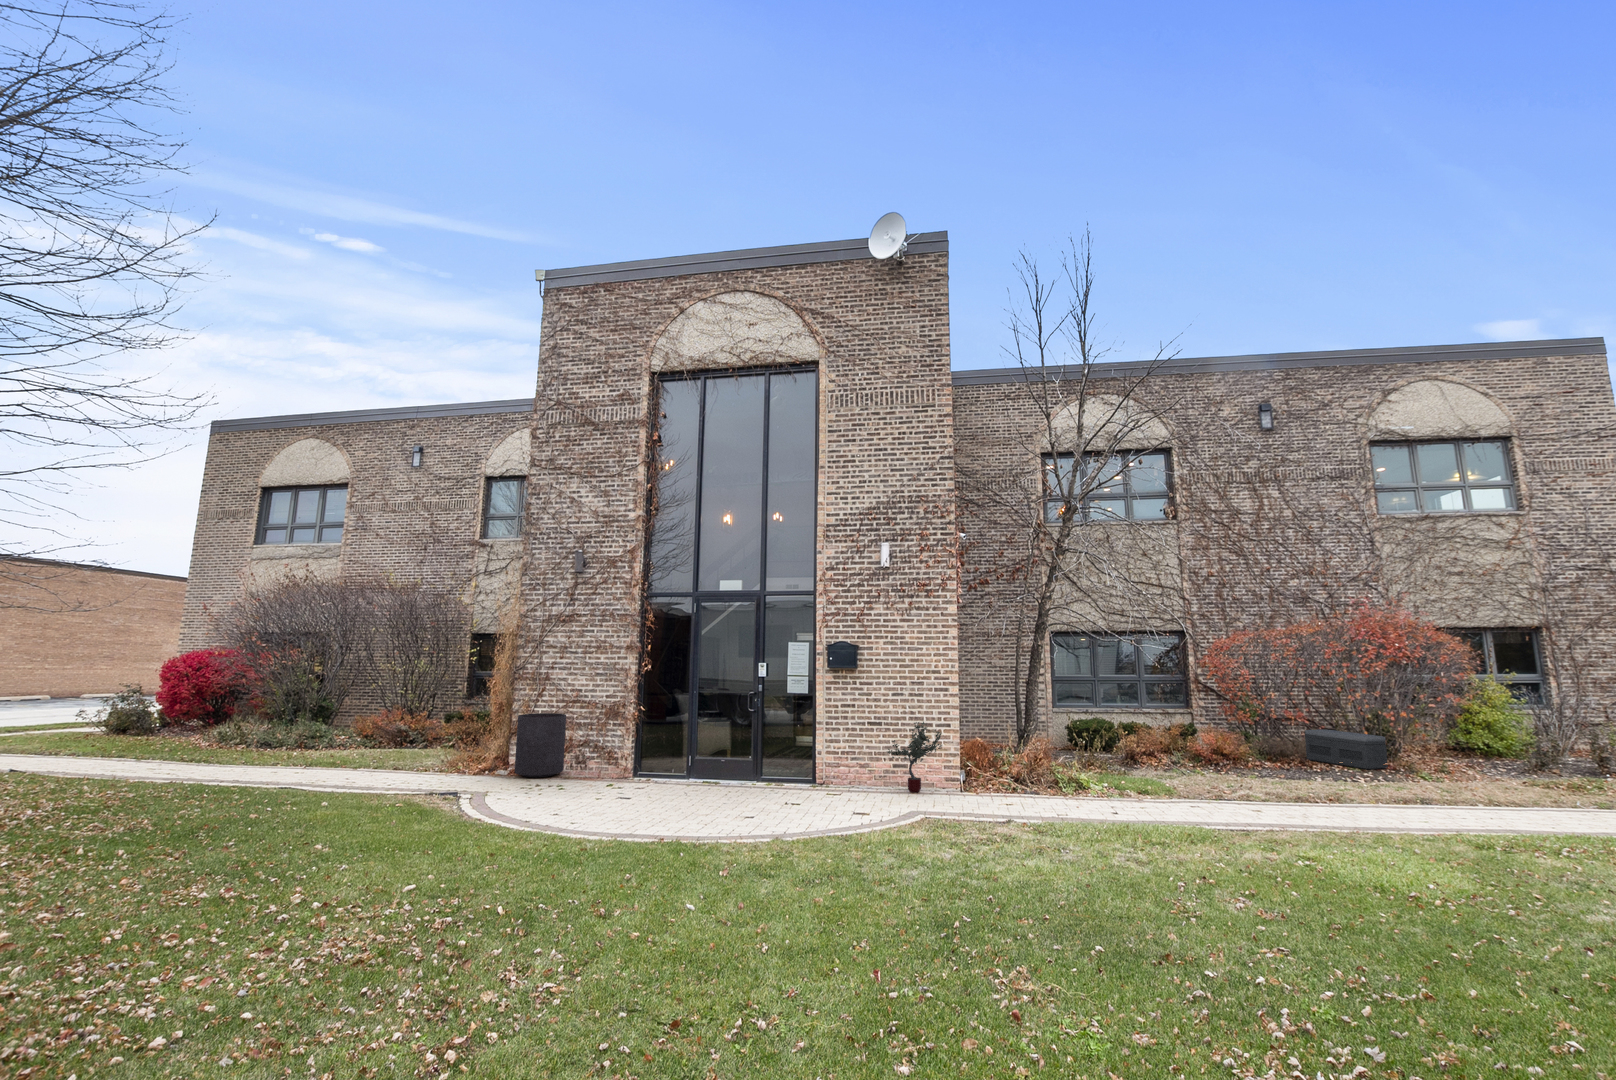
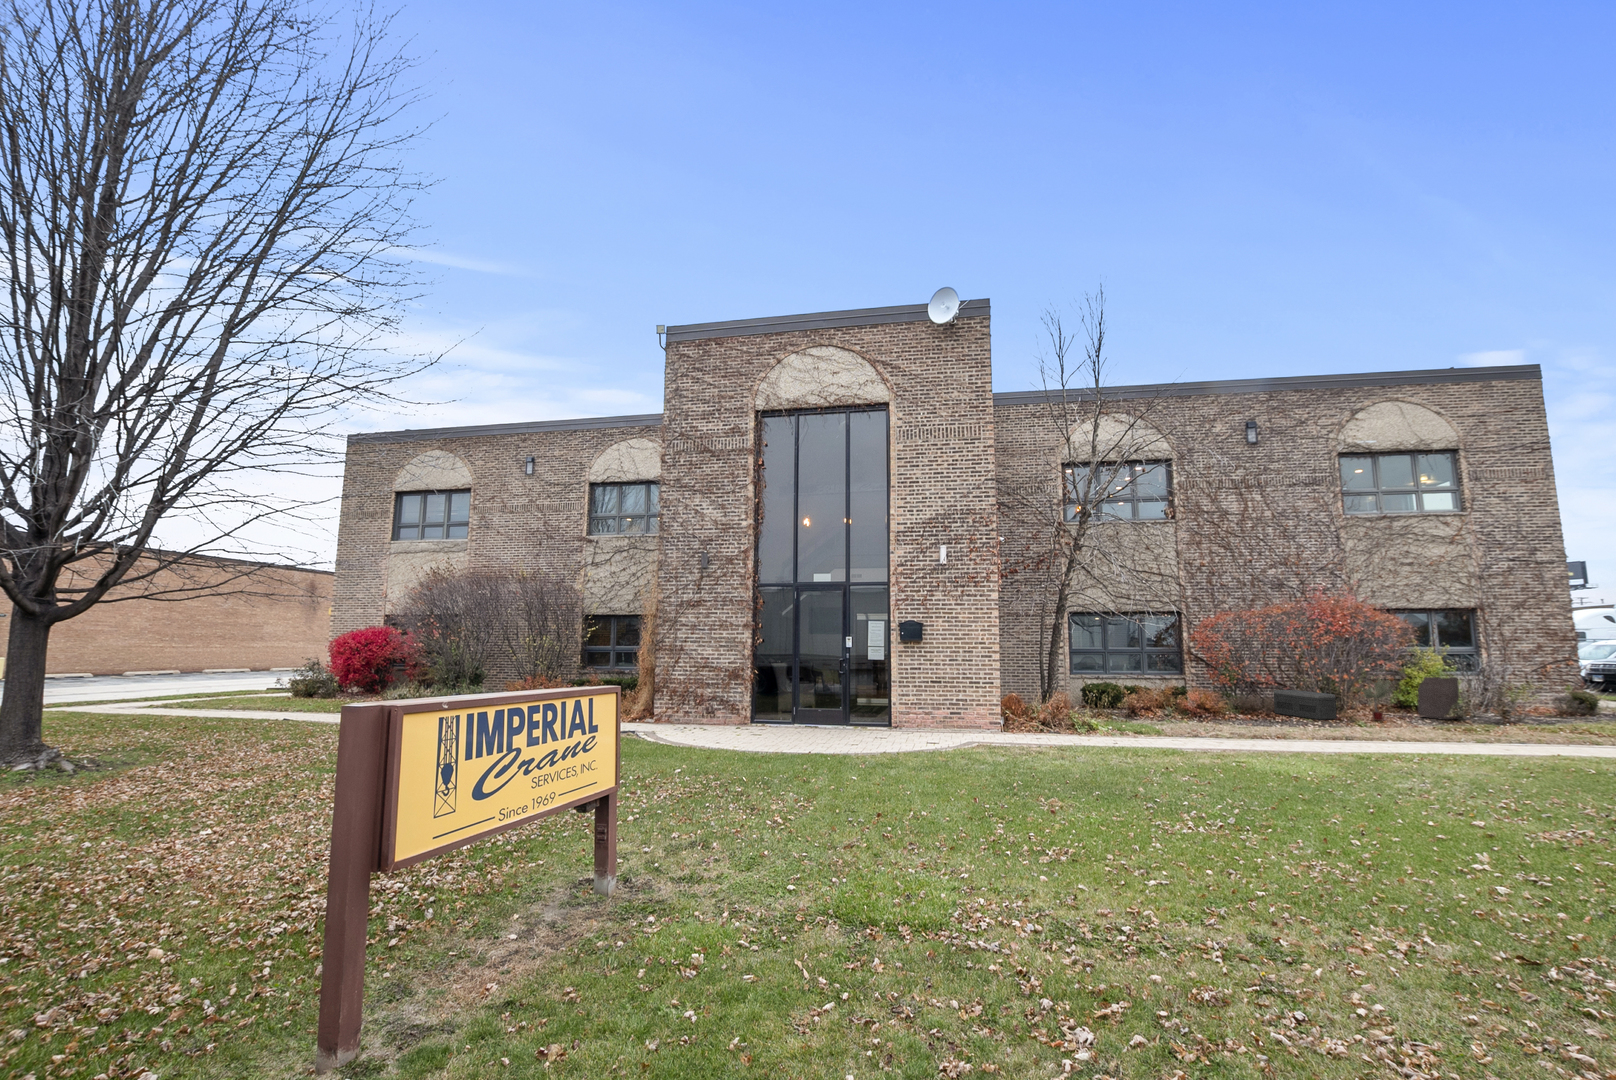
trash can: present [515,713,566,777] -> present [1417,675,1459,720]
potted tree: present [887,722,942,793] -> present [1359,677,1392,721]

